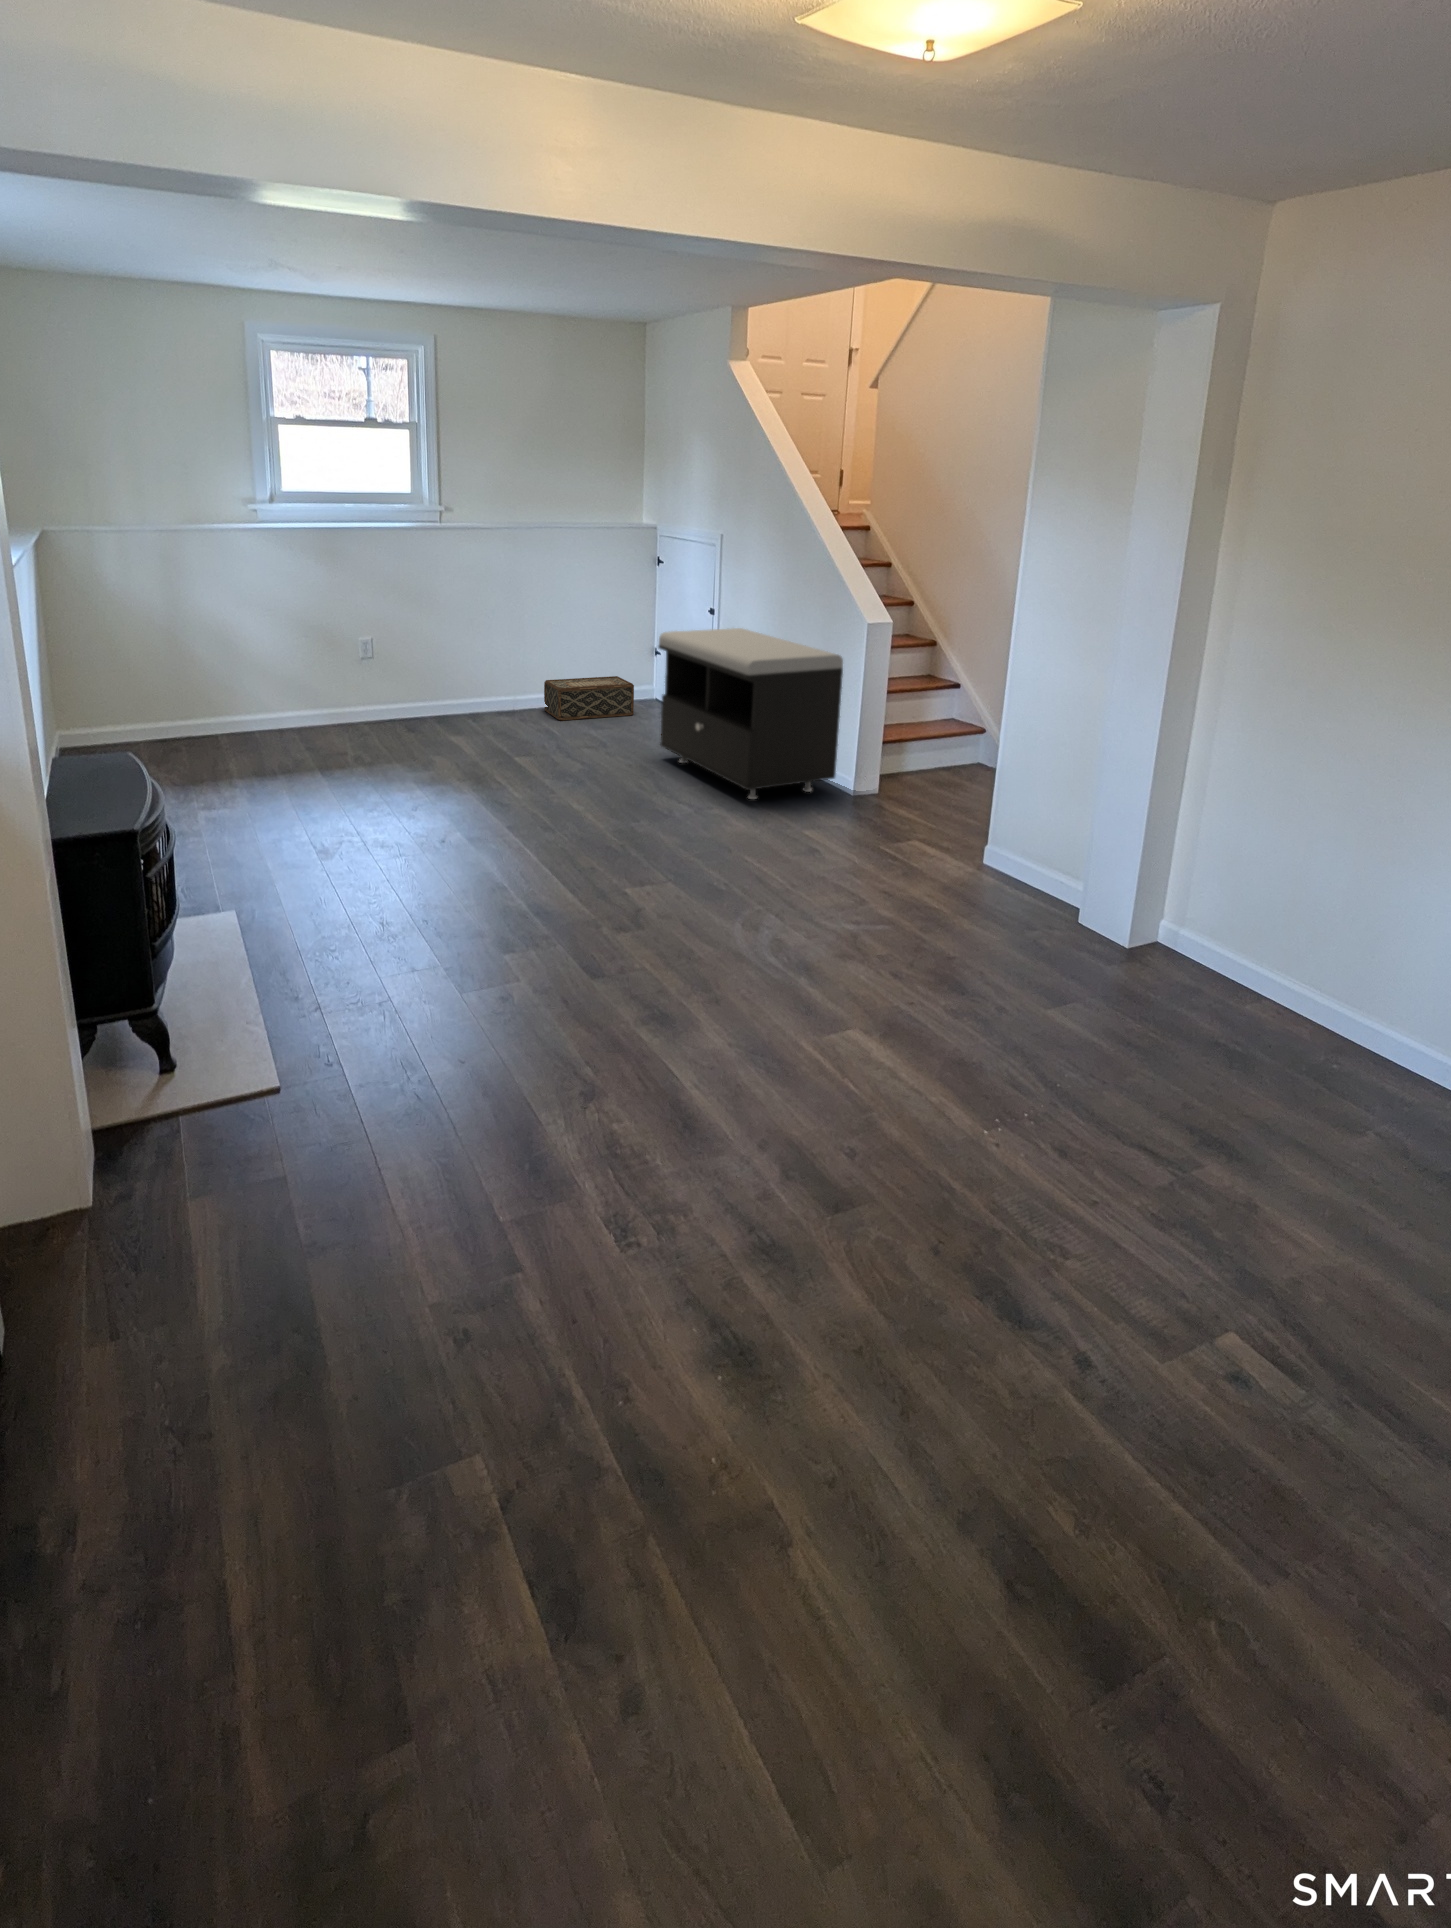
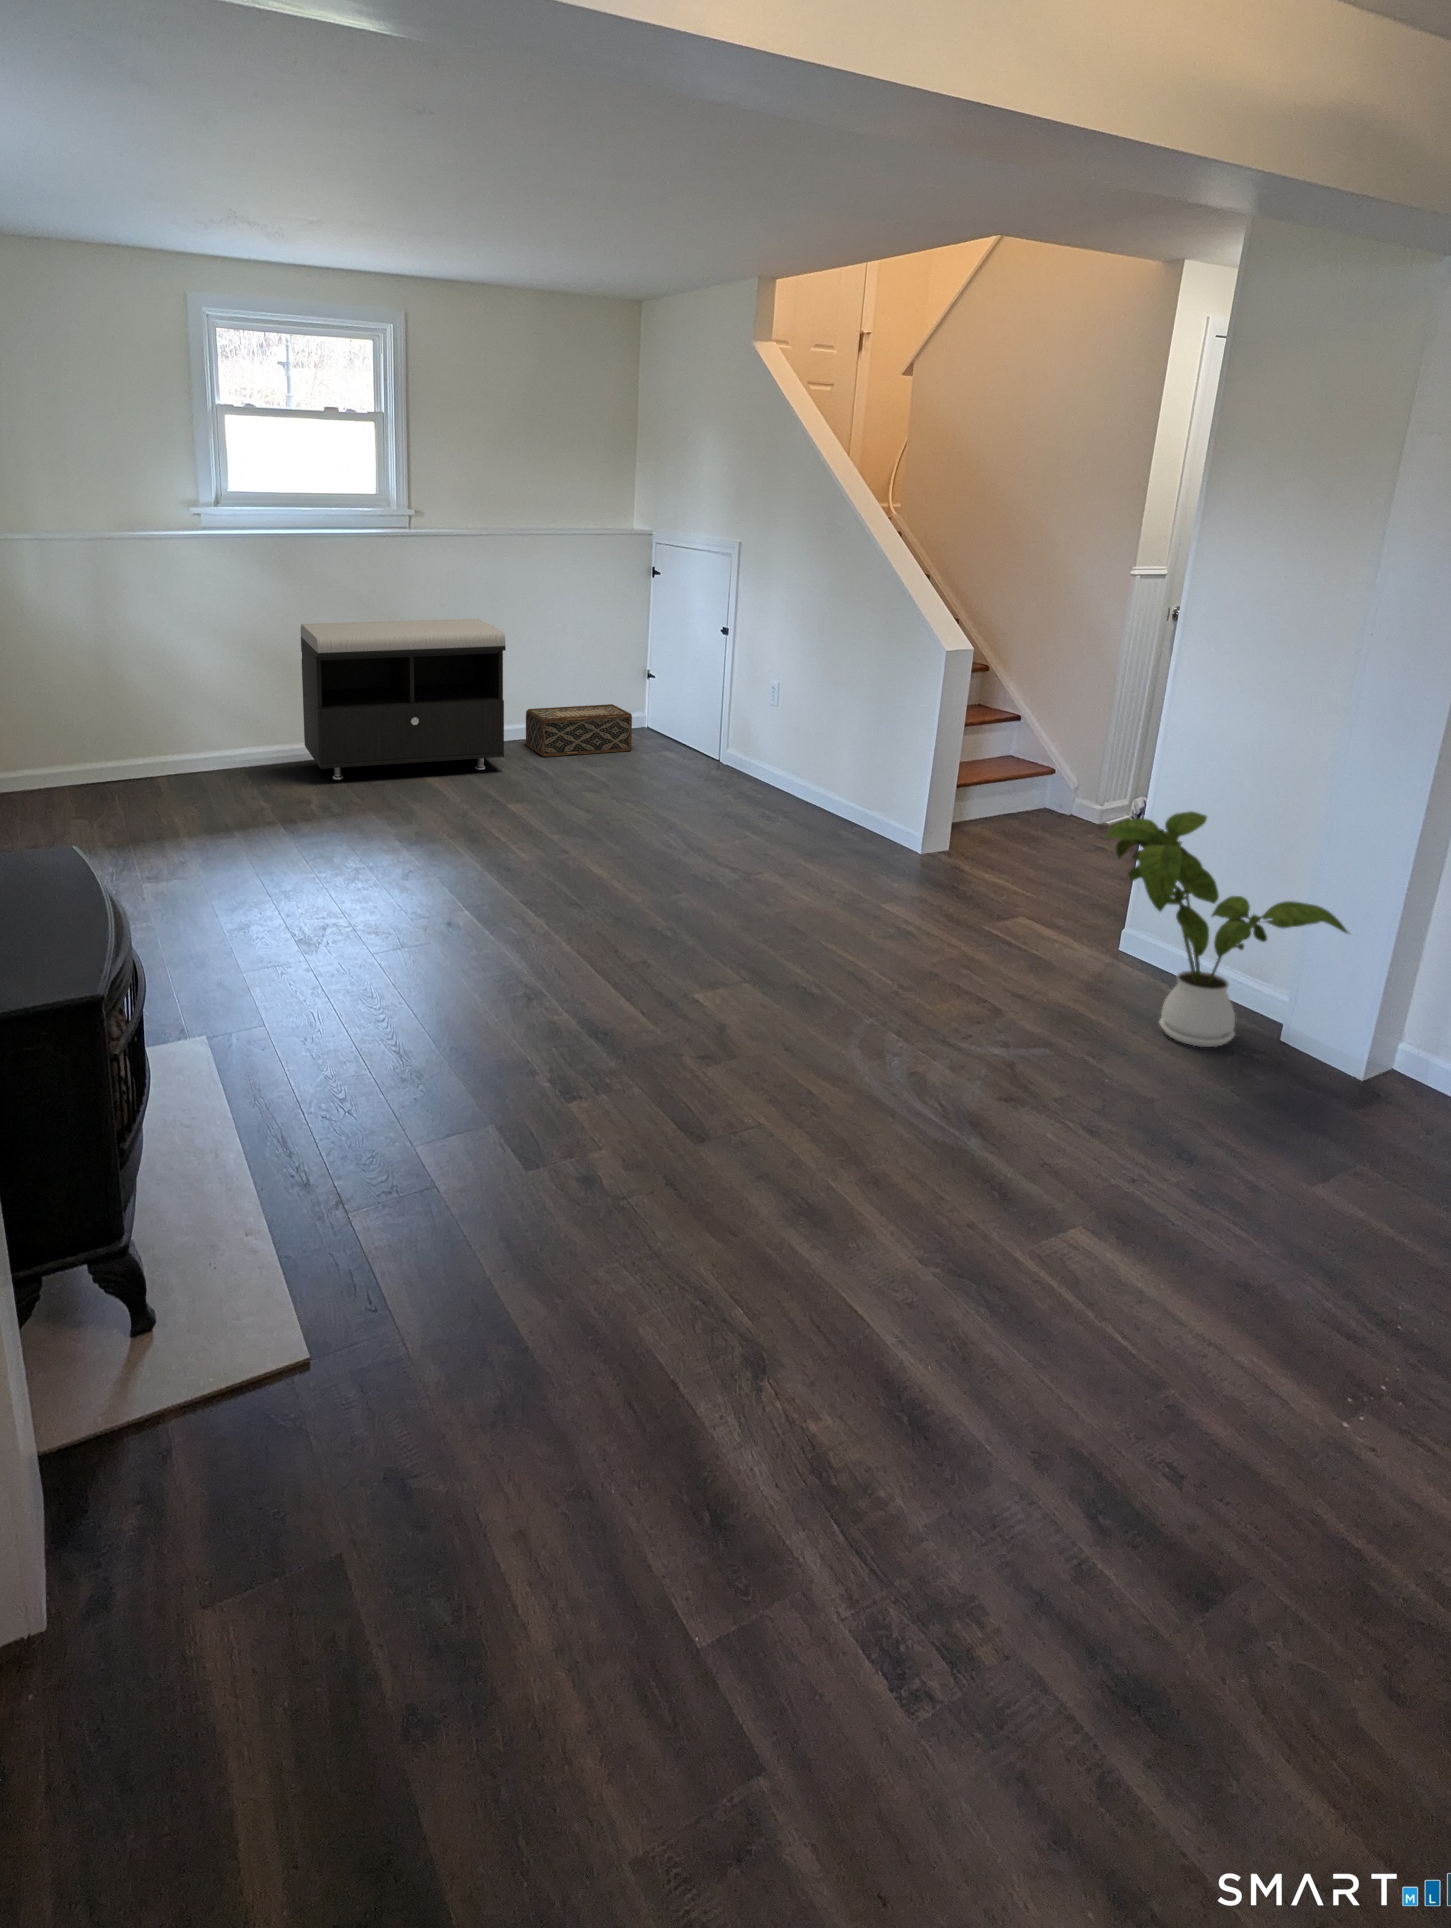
storage bench: present [659,628,843,799] -> present [301,619,506,780]
house plant: none [1054,765,1268,968] -> present [1104,811,1348,1047]

